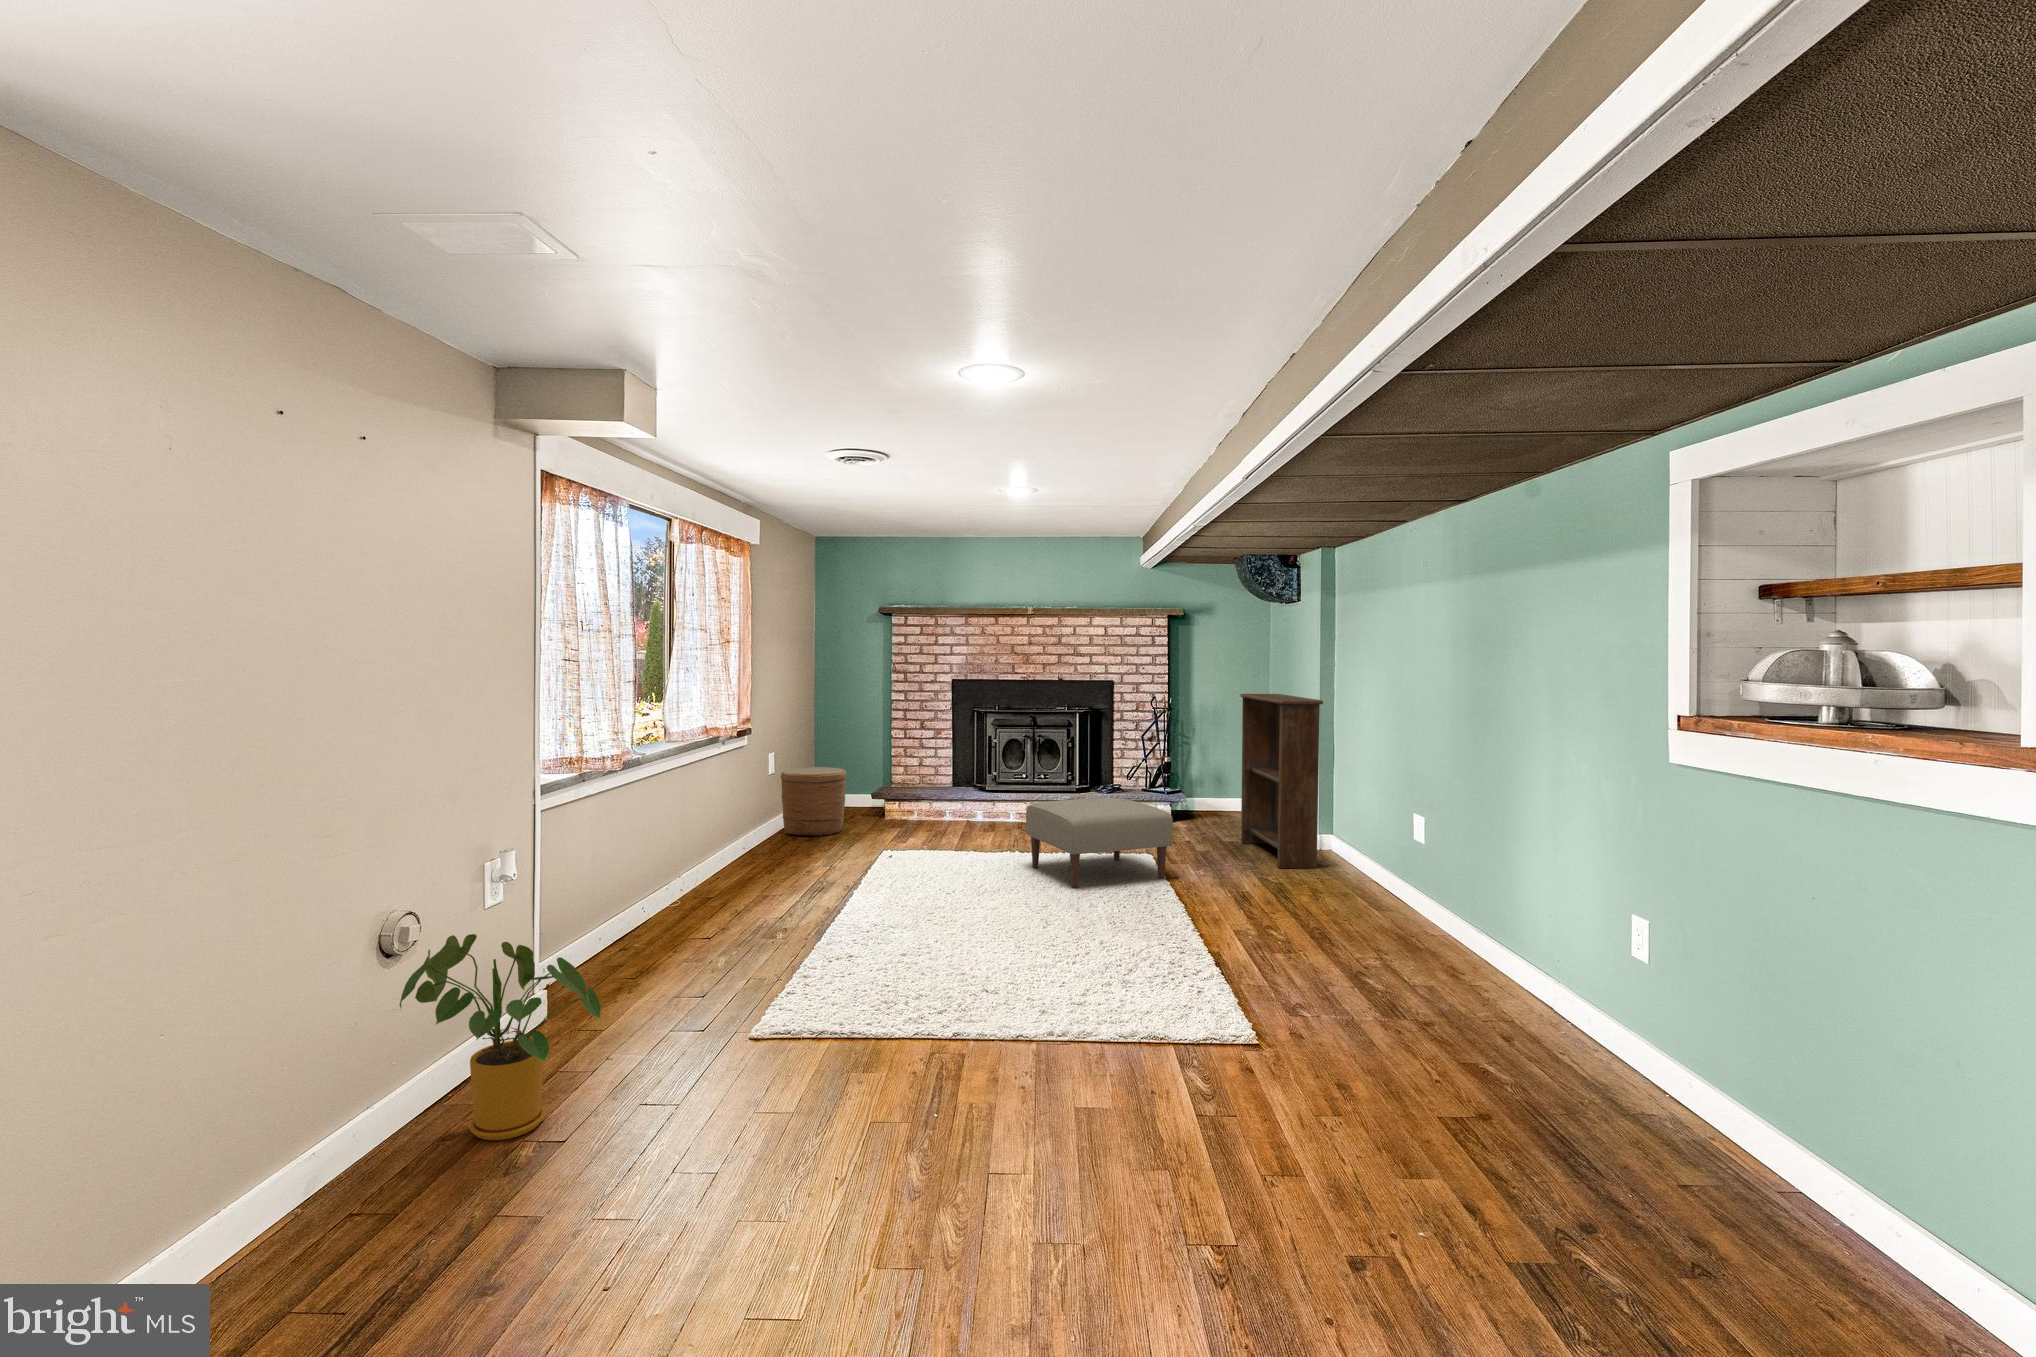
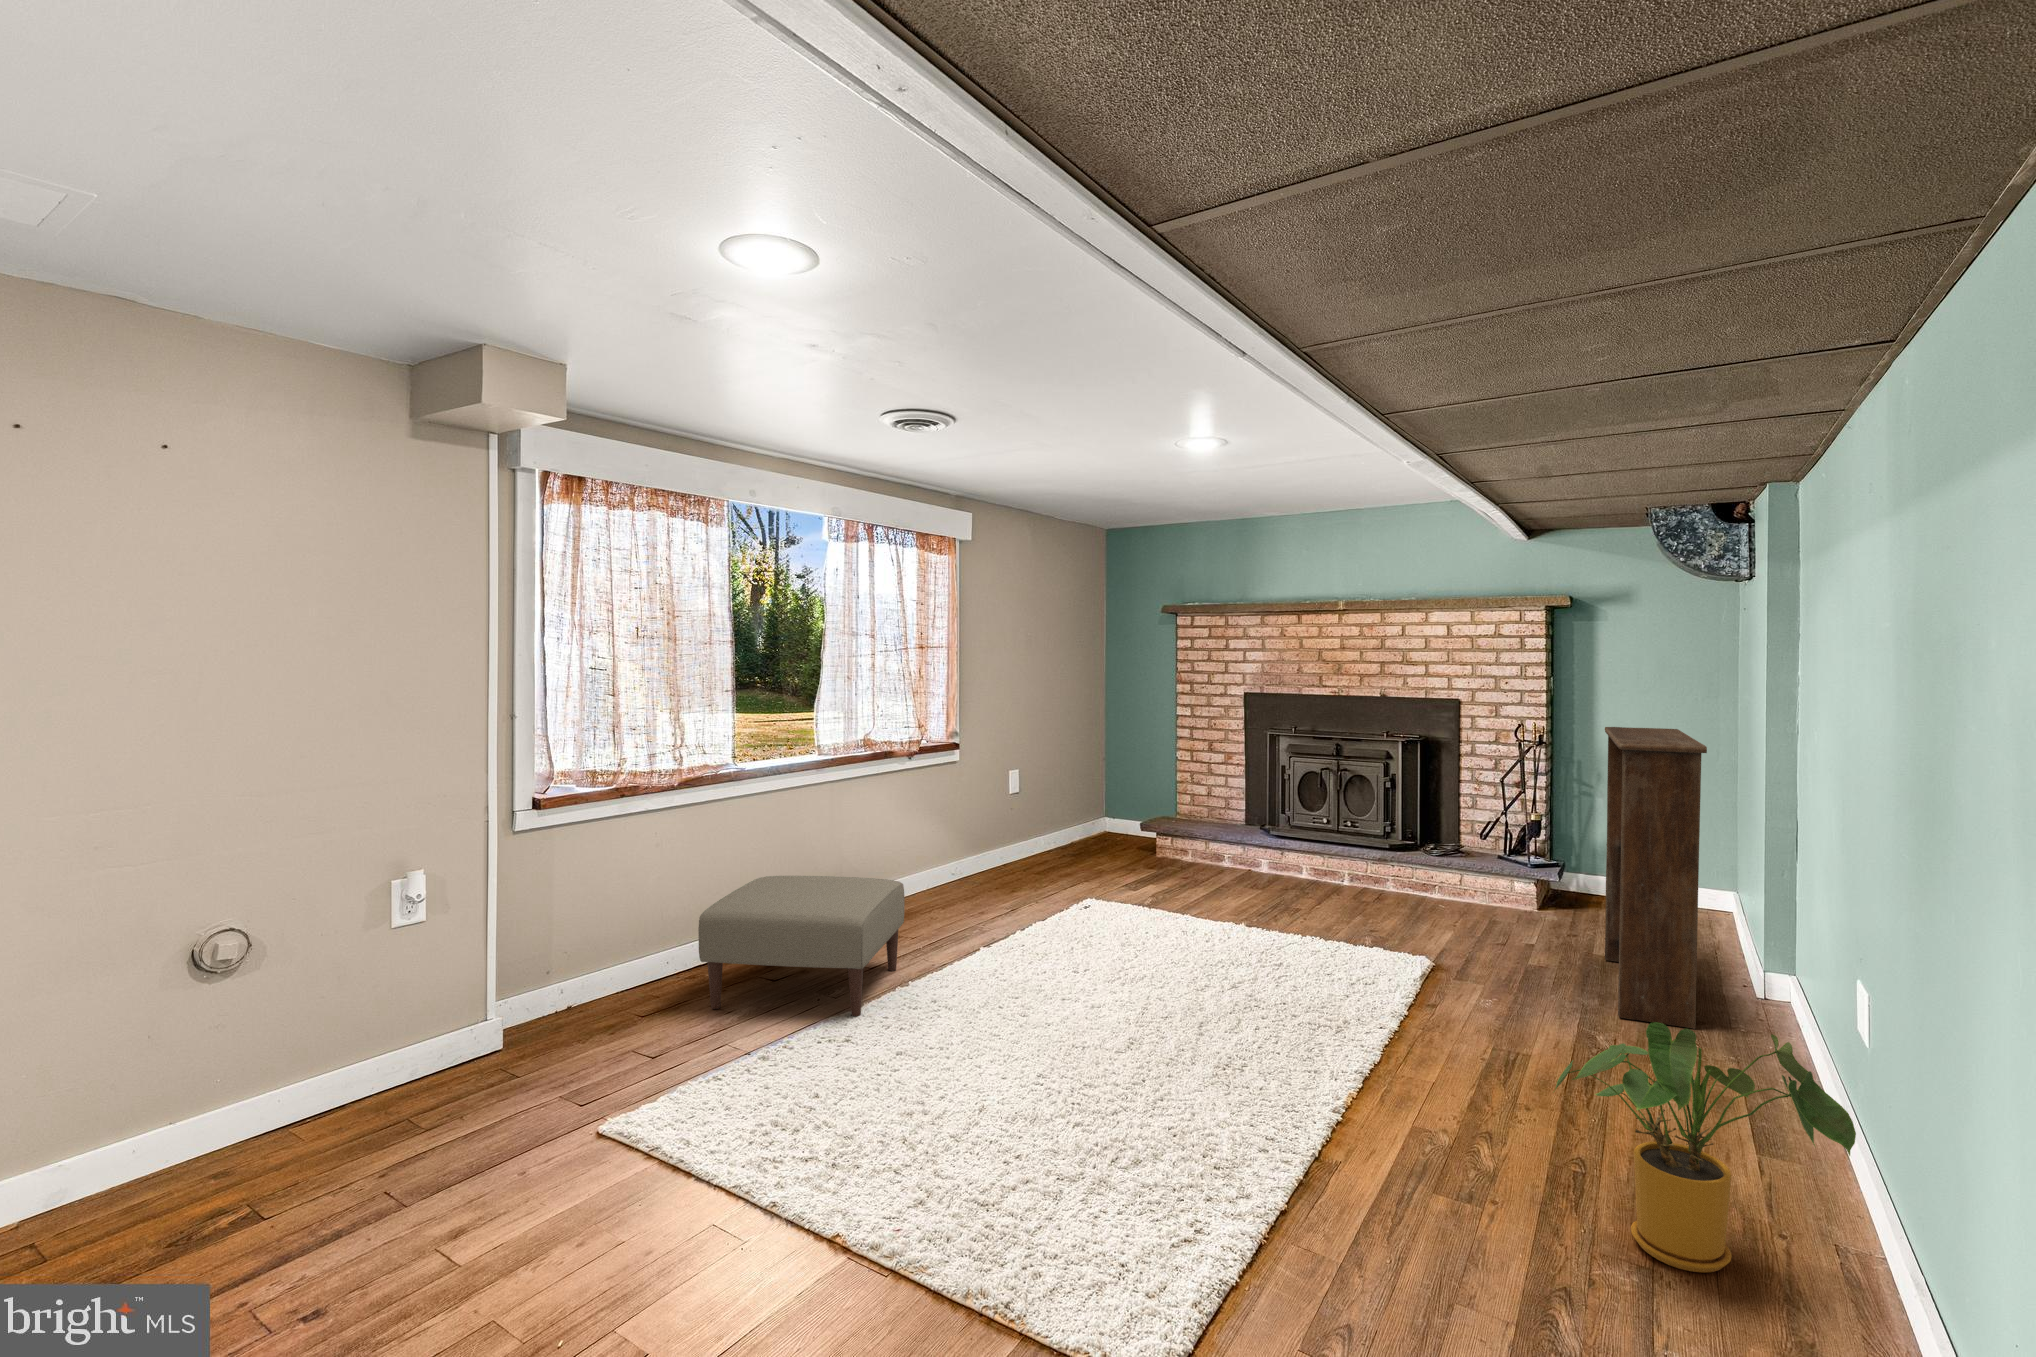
woven basket: present [781,767,847,836] -> none [1014,792,1090,874]
ottoman: present [1026,798,1173,888] -> present [698,876,905,1016]
house plant: present [400,934,601,1140] -> present [1555,1022,1856,1272]

